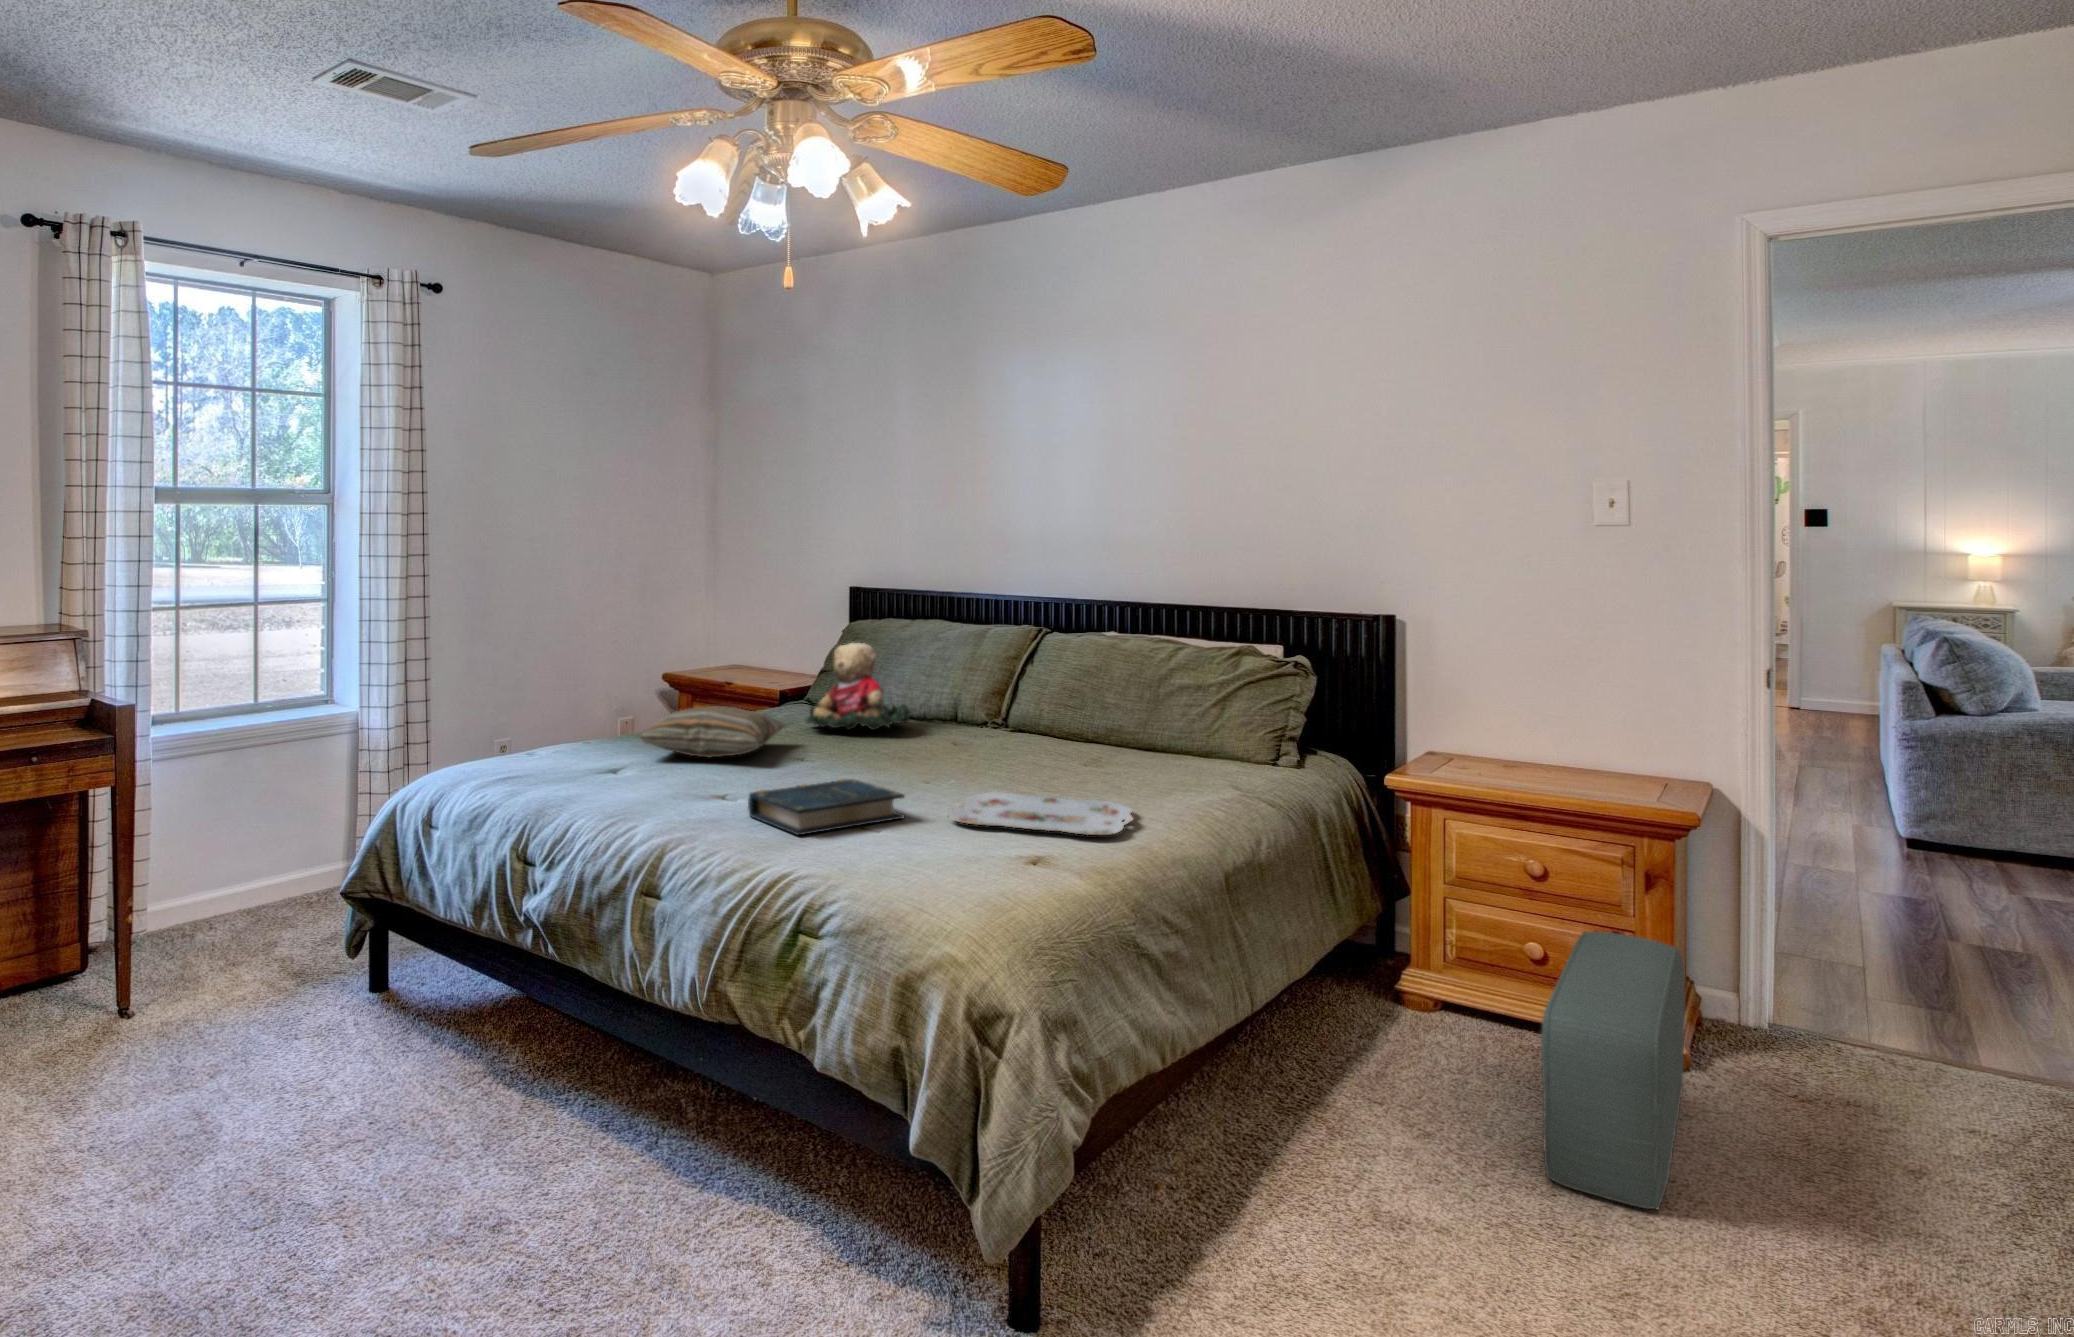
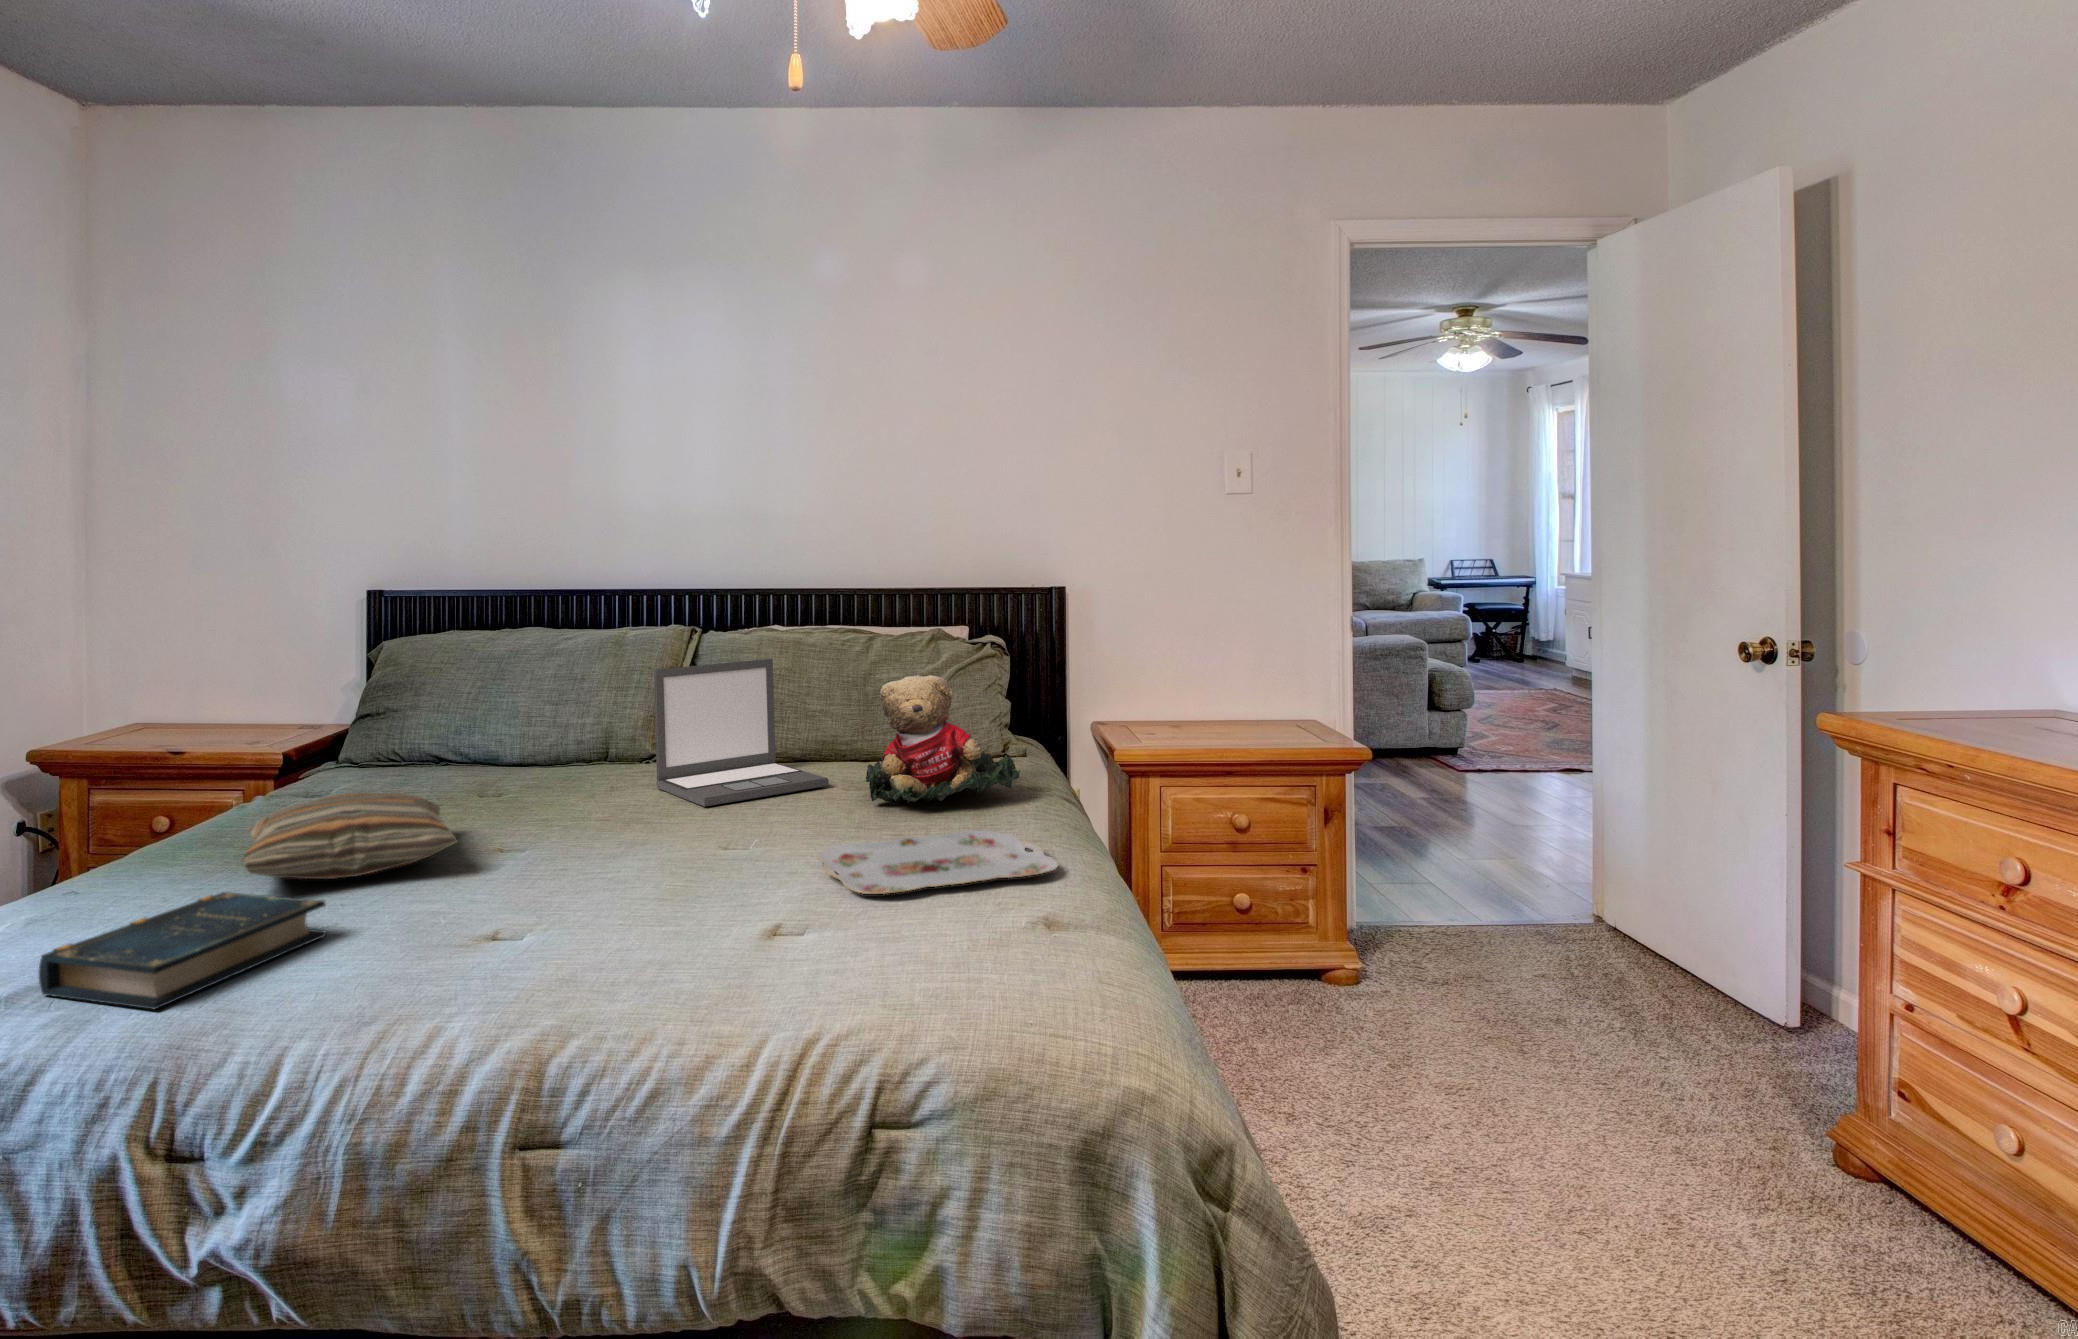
teddy bear: present [805,643,909,730] -> present [866,675,1020,803]
laptop: none [963,647,1084,758] -> present [654,659,829,807]
book: present [748,779,904,835] -> present [39,892,326,1009]
pouf: present [1541,931,1685,1209] -> none [1303,866,1518,1122]

